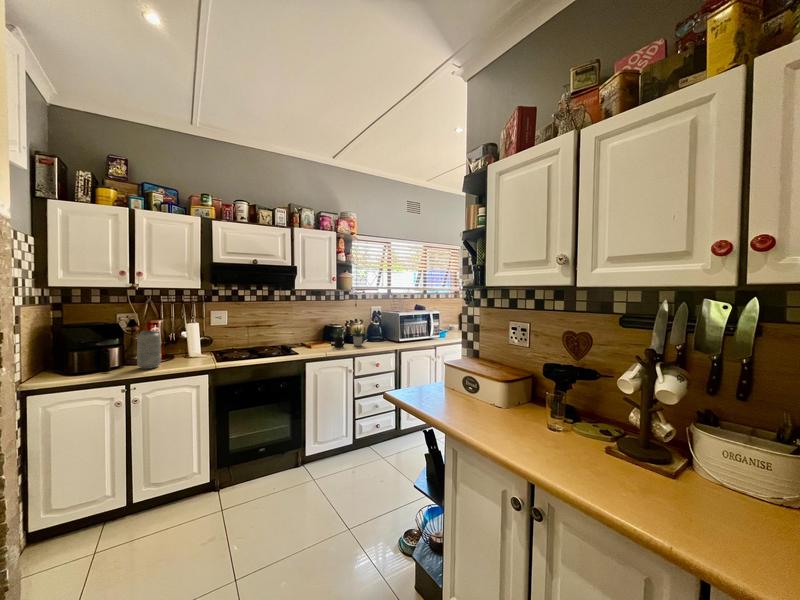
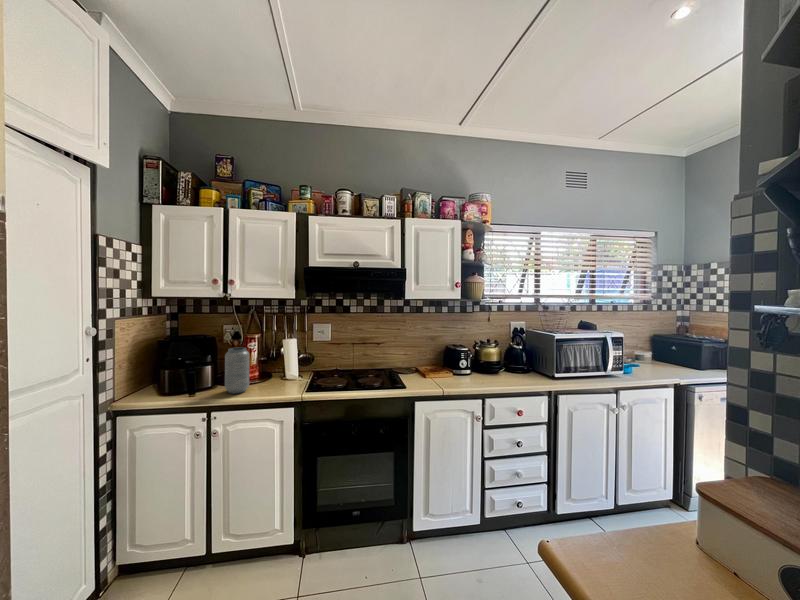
succulent plant: present [333,326,364,347] -> none [449,349,504,380]

